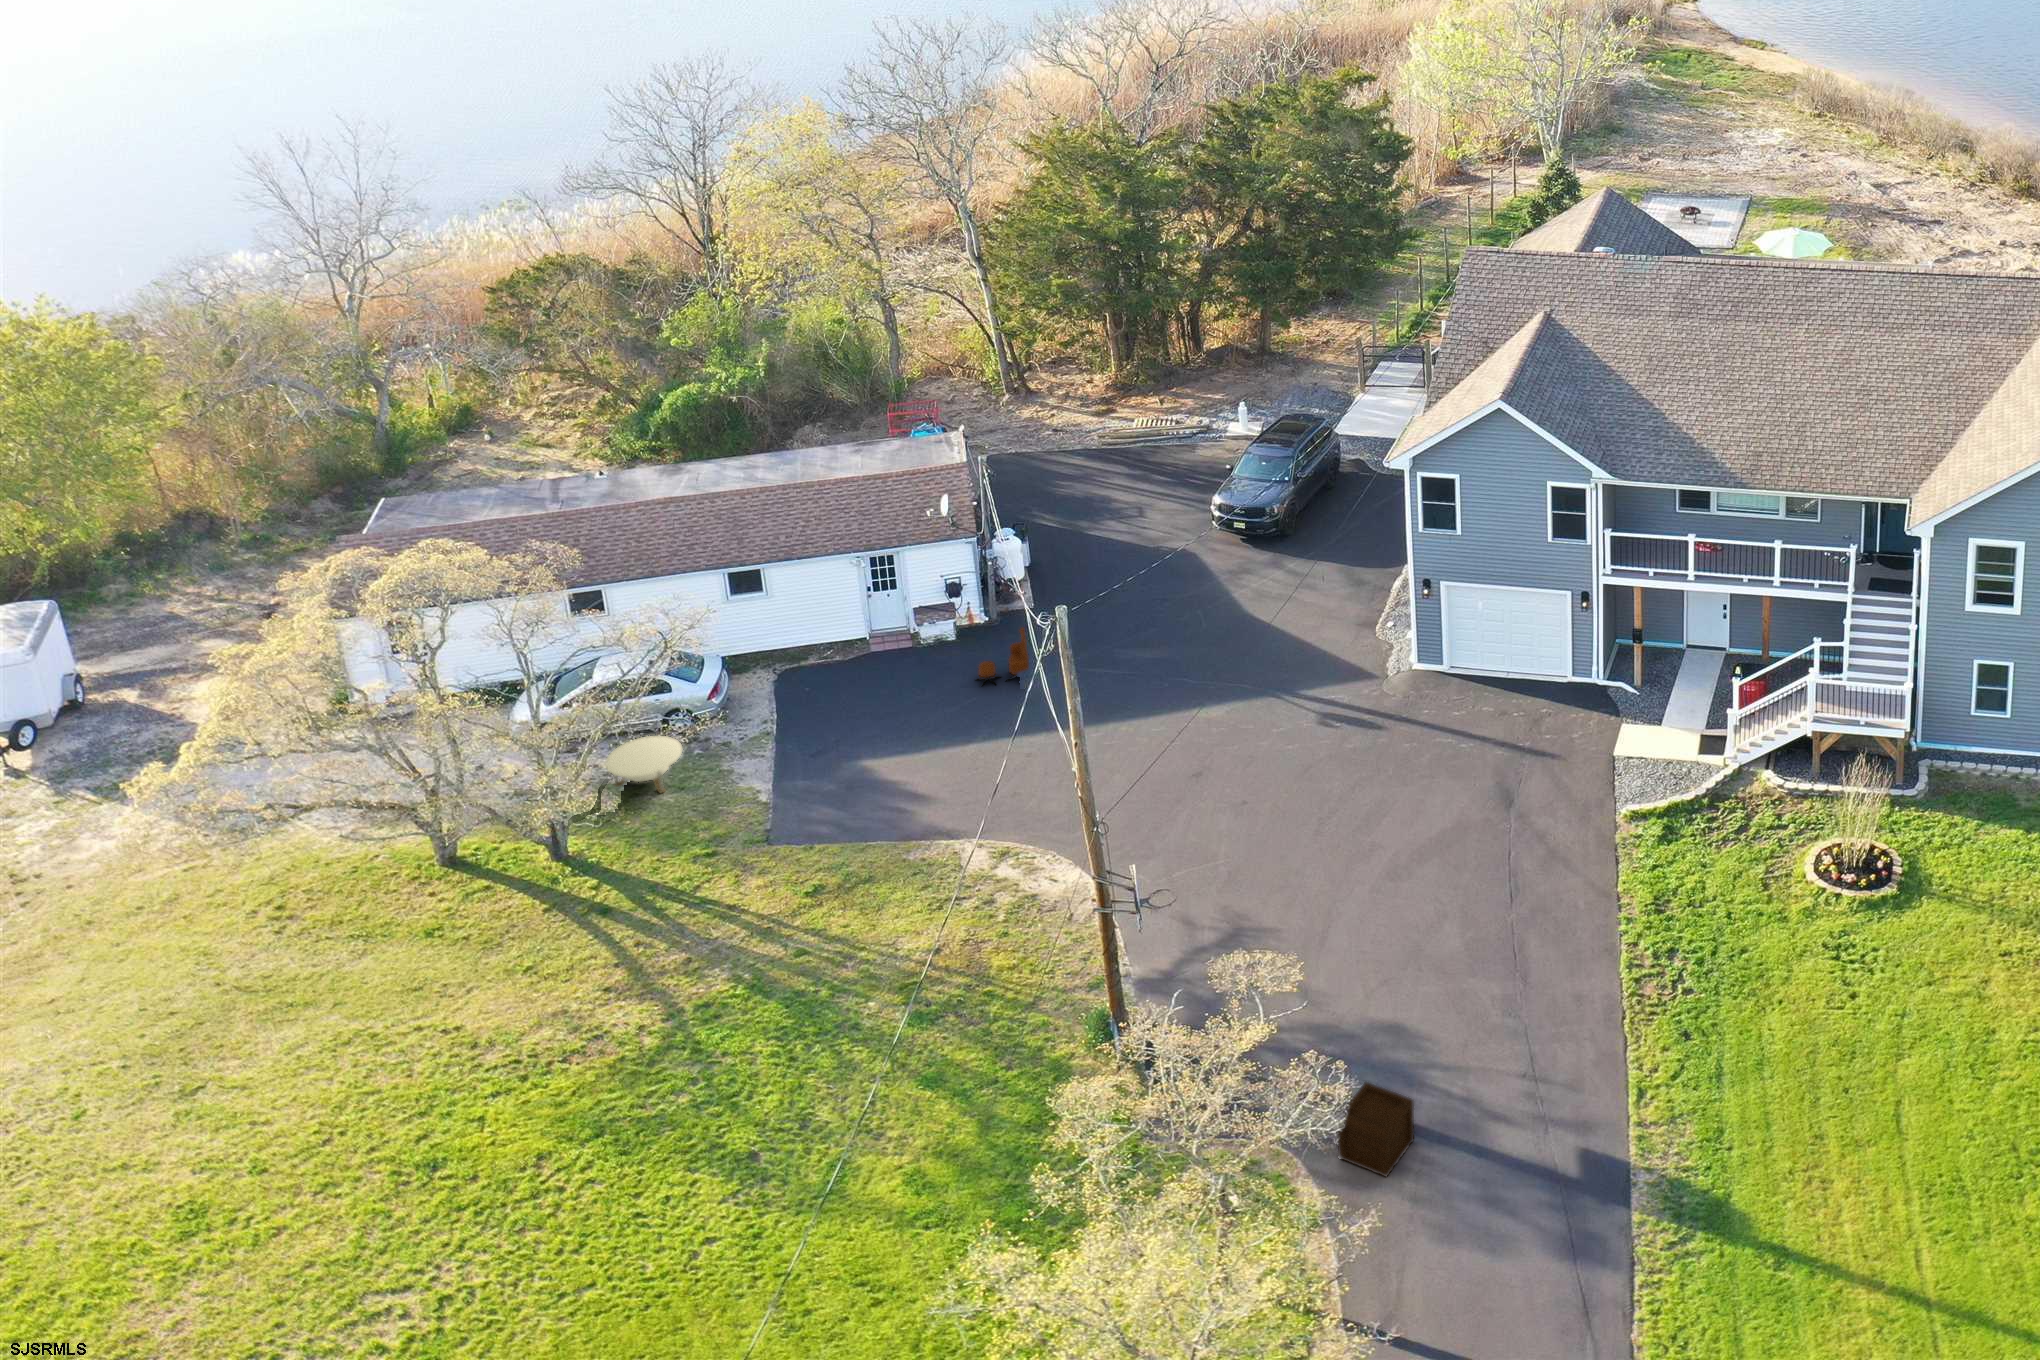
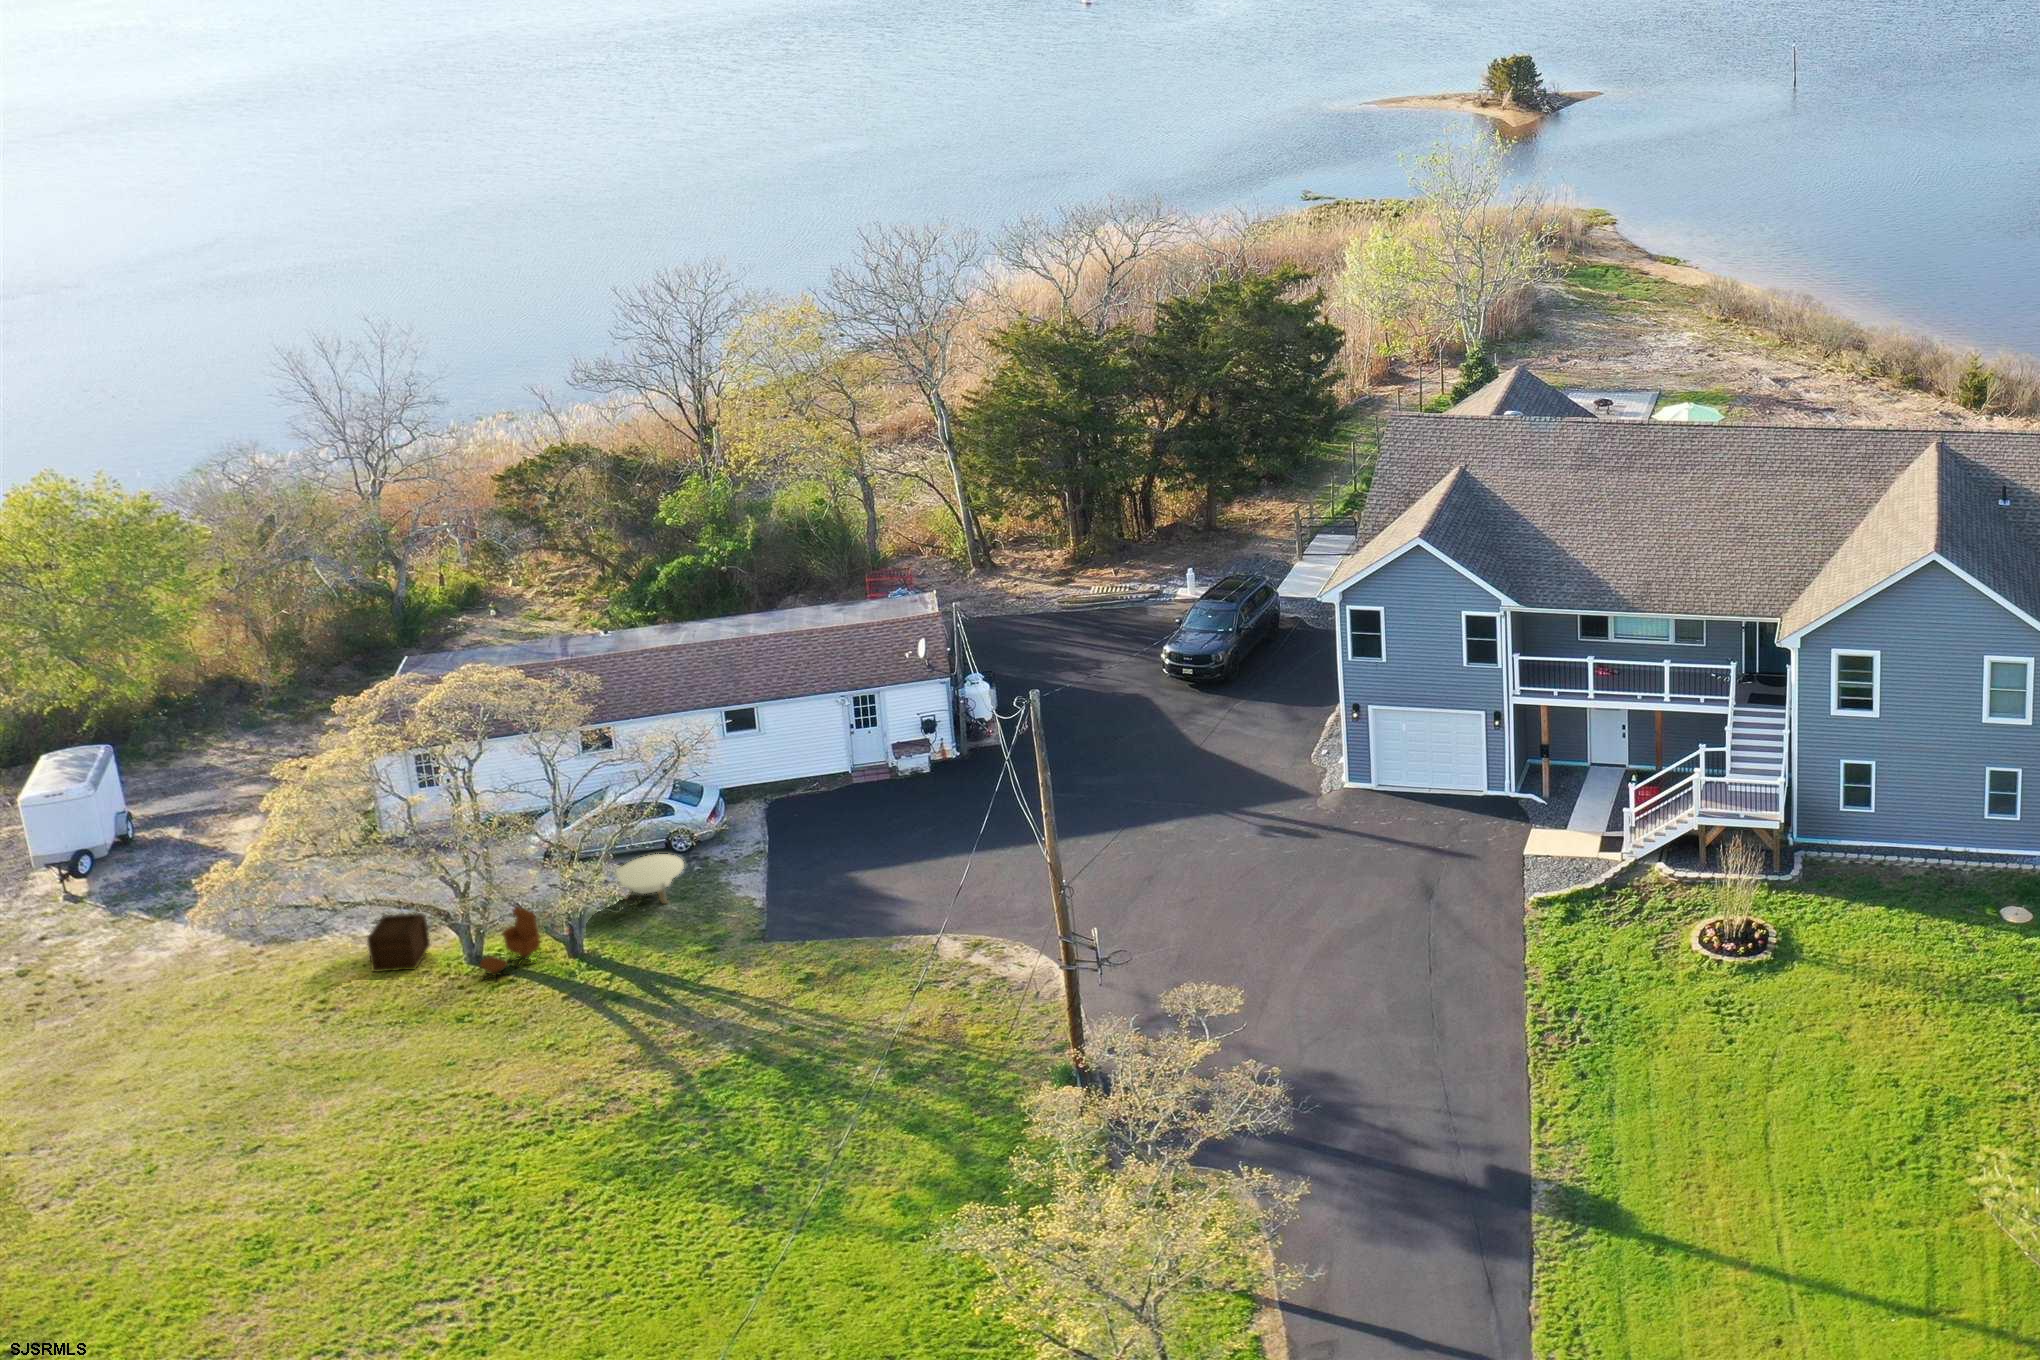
lounge chair: present [978,628,1029,683] -> present [480,907,541,981]
wooden crate: present [1338,1082,1414,1176] -> present [367,913,430,972]

